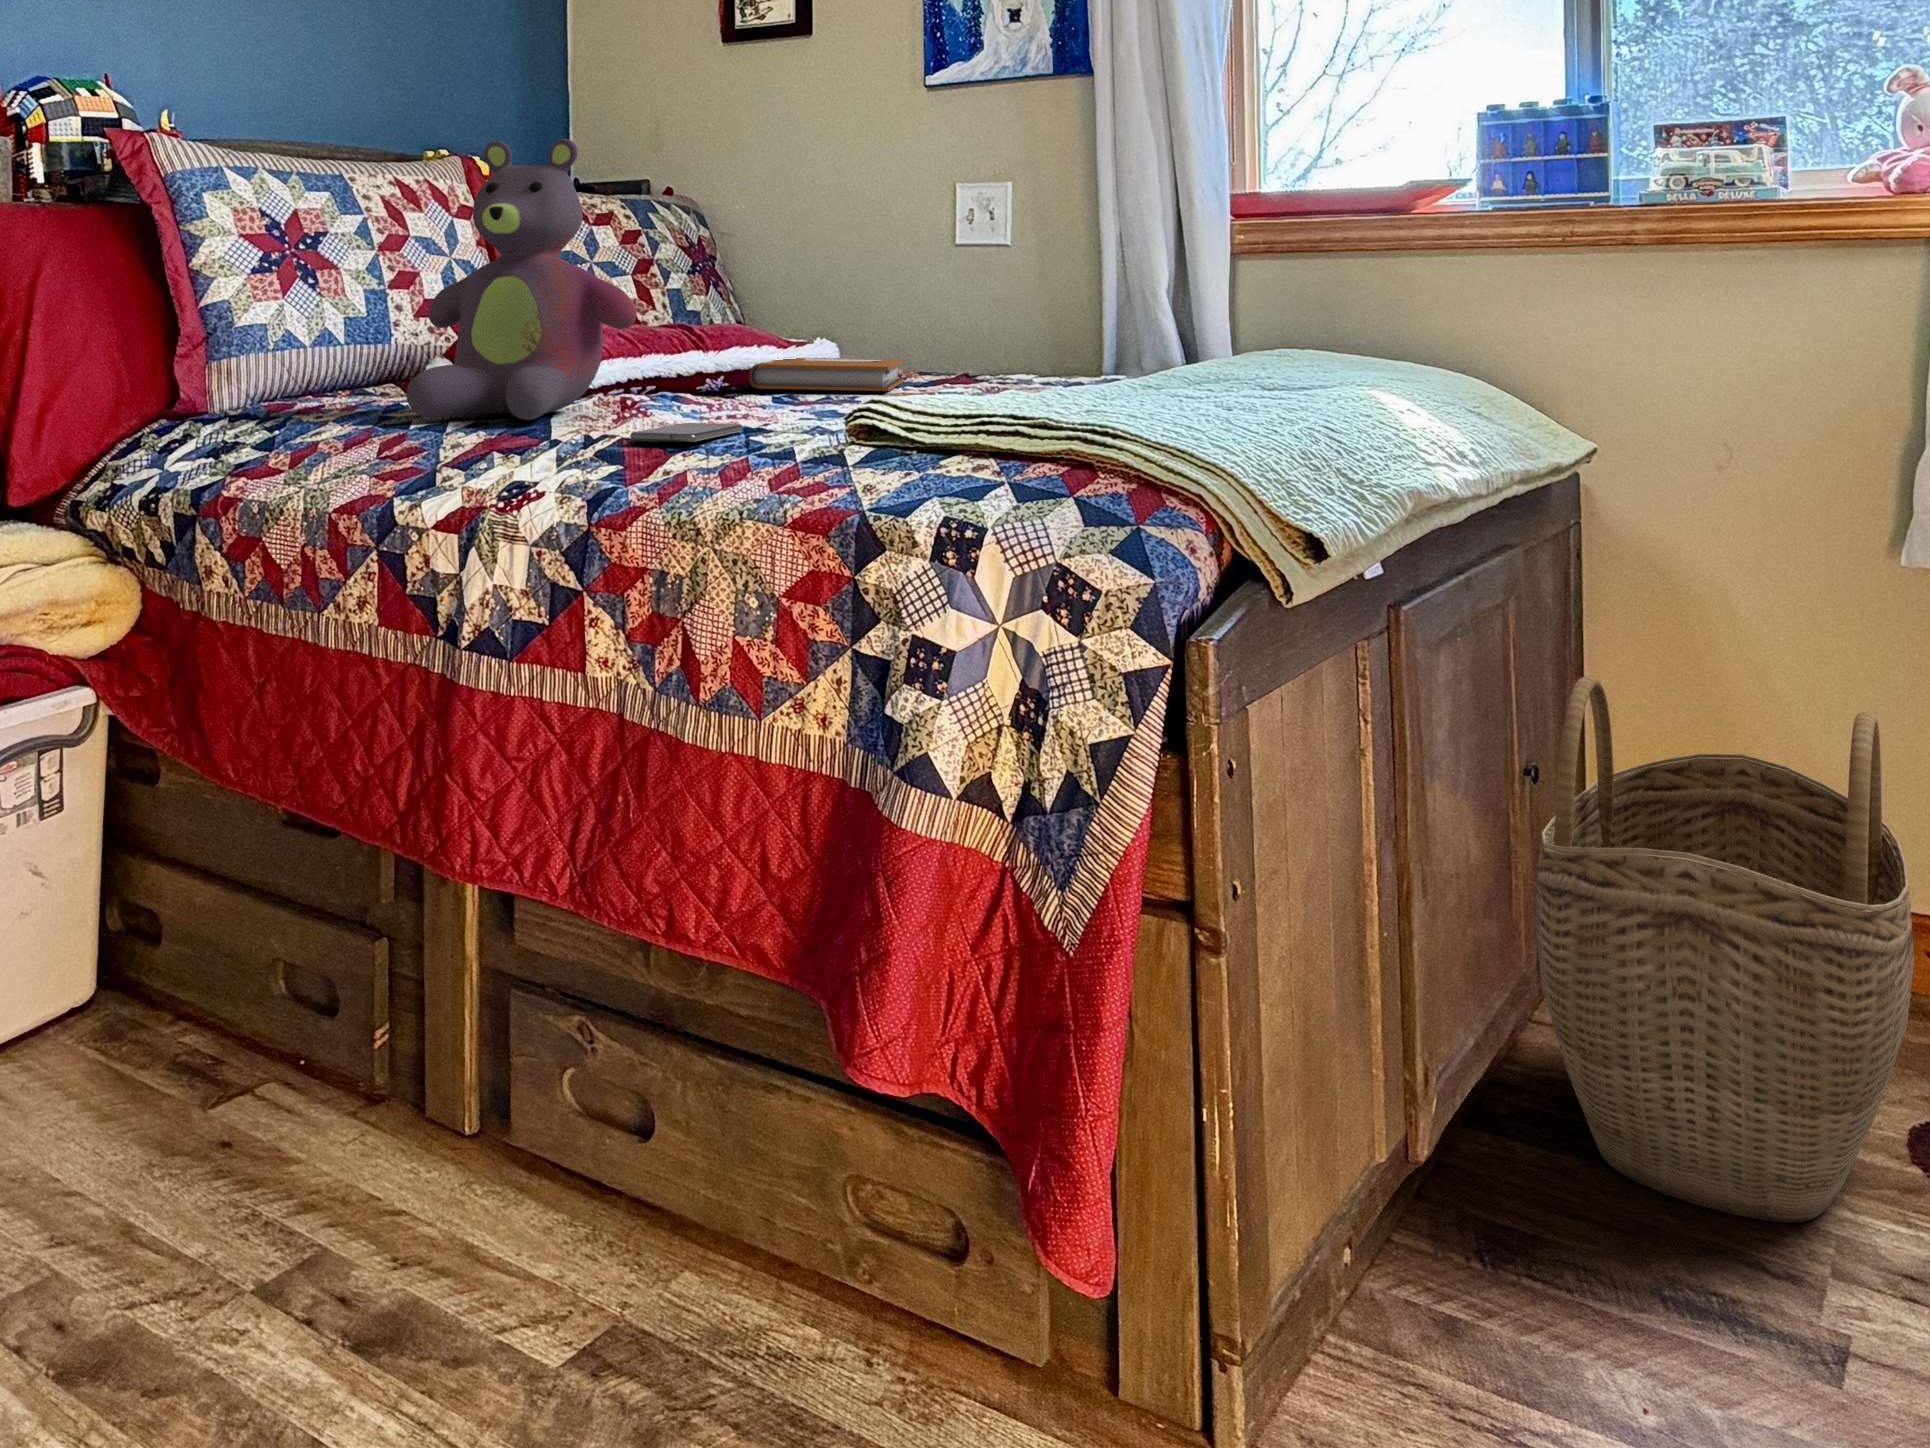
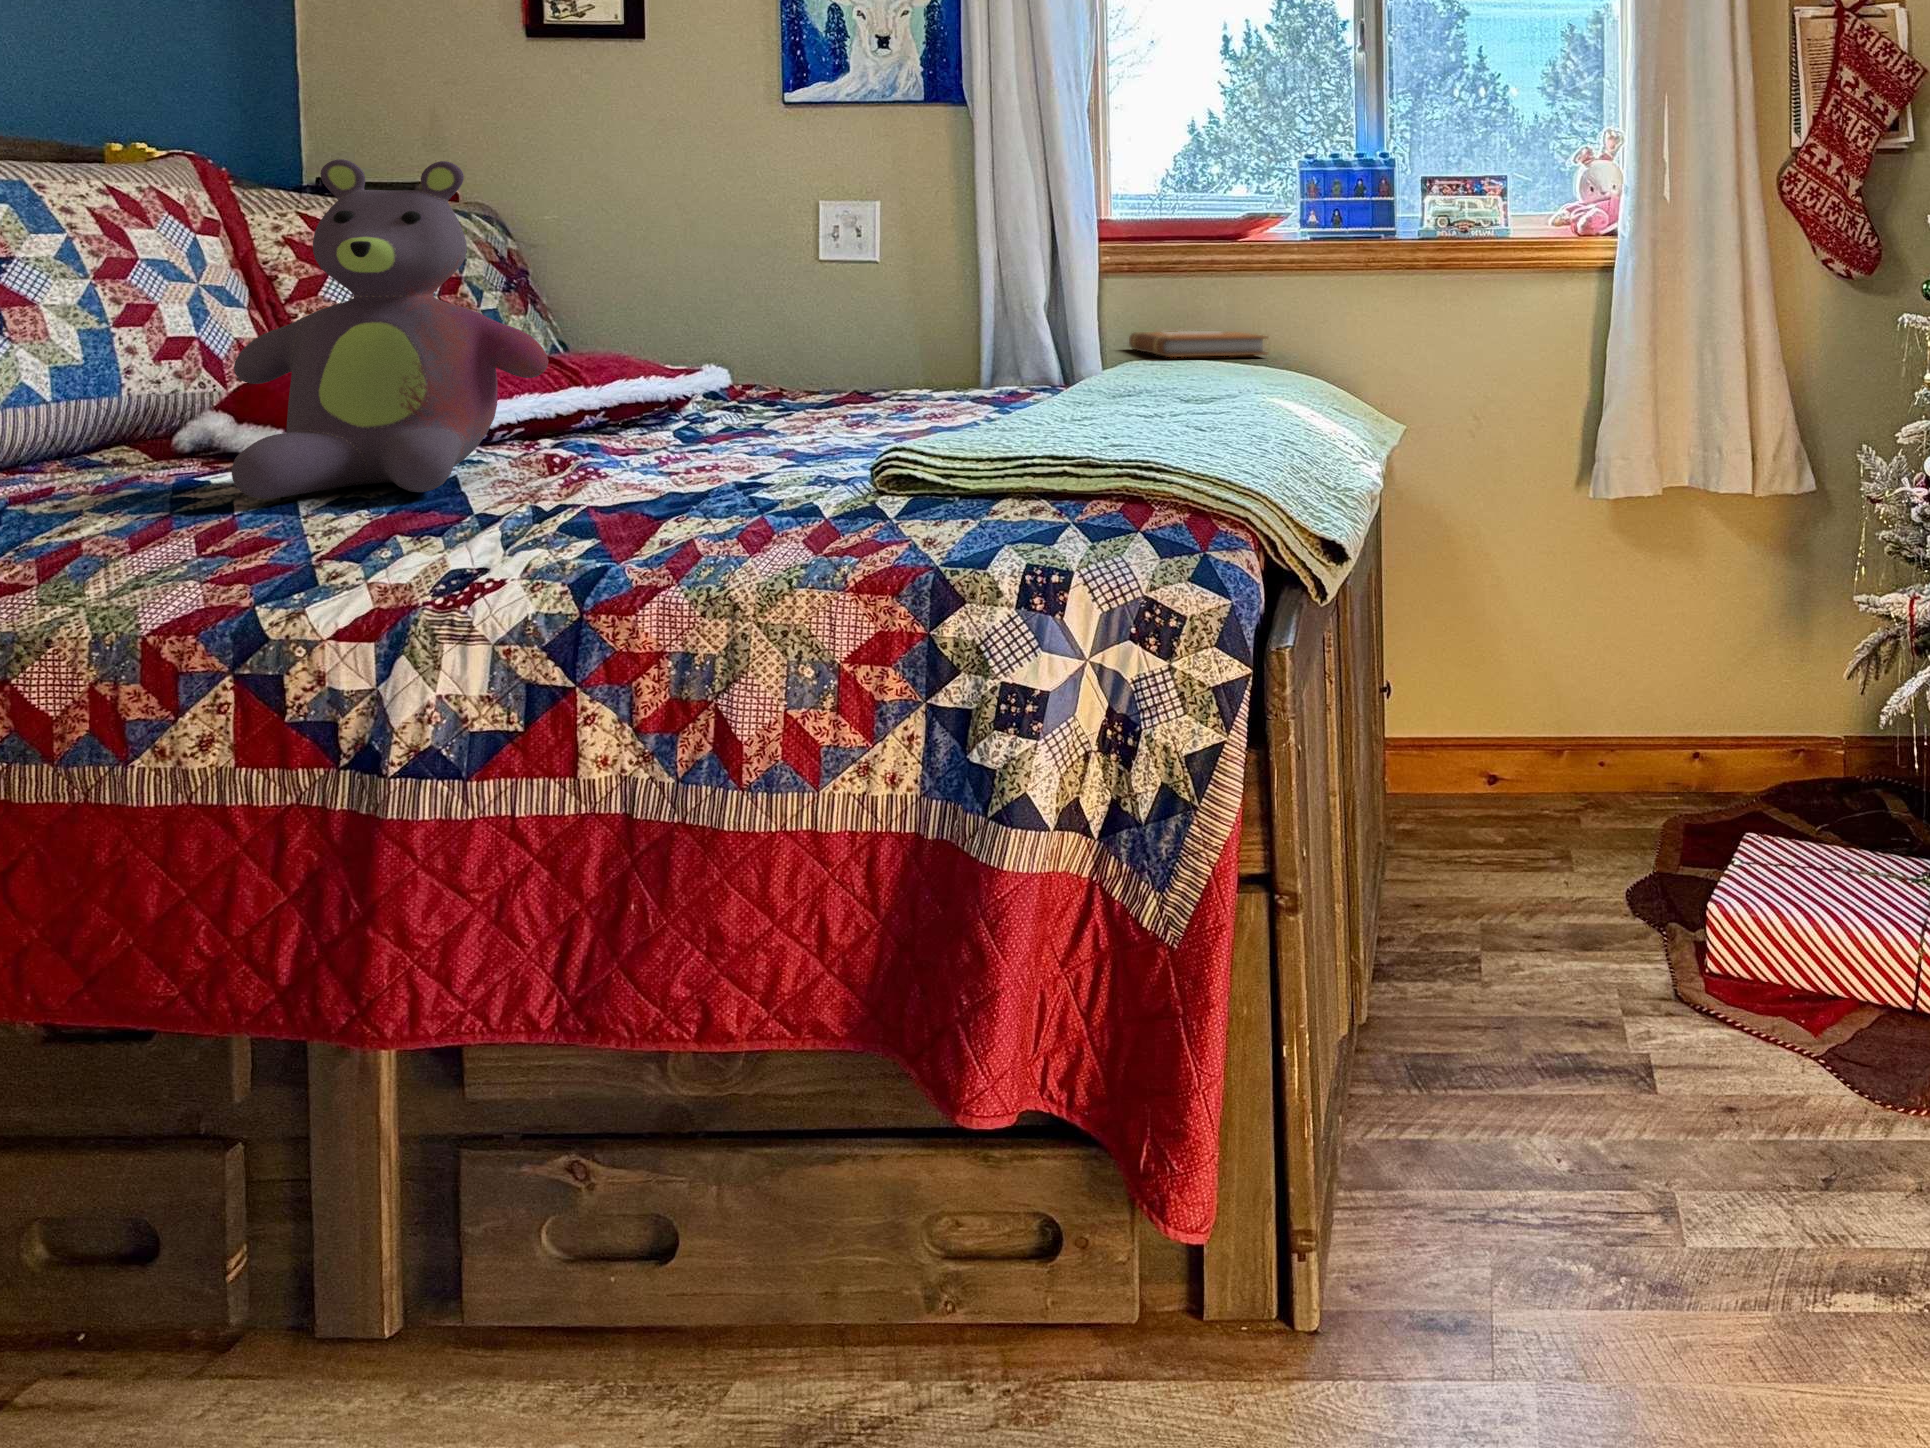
notebook: present [749,358,904,391] -> present [1129,331,1268,357]
smartphone: present [630,423,743,442] -> none [604,478,716,511]
woven basket: present [1536,676,1914,1223] -> none [1405,614,1639,994]

